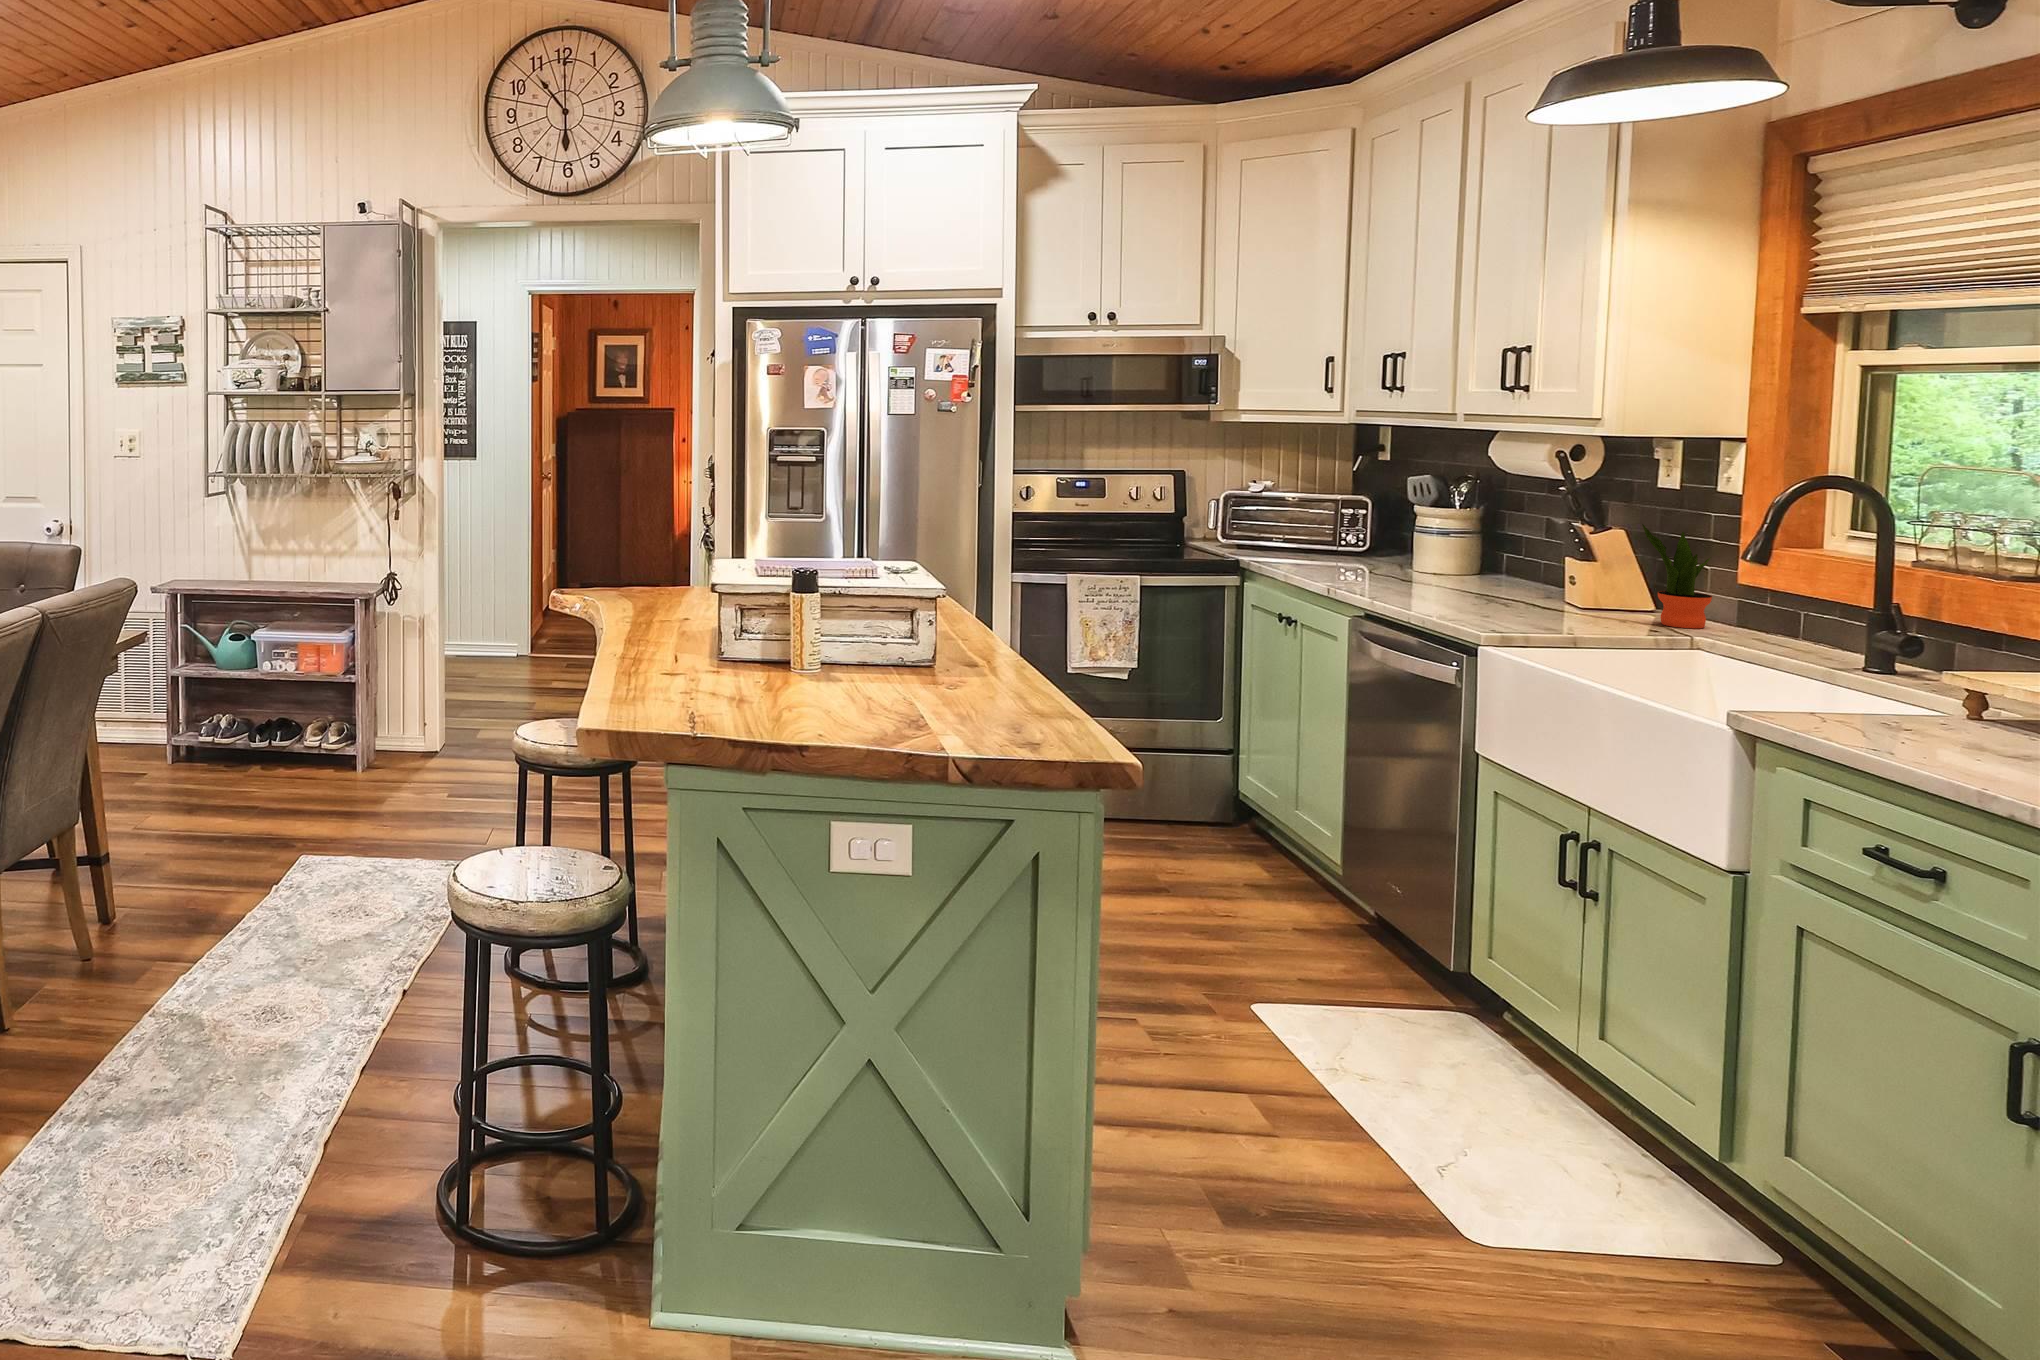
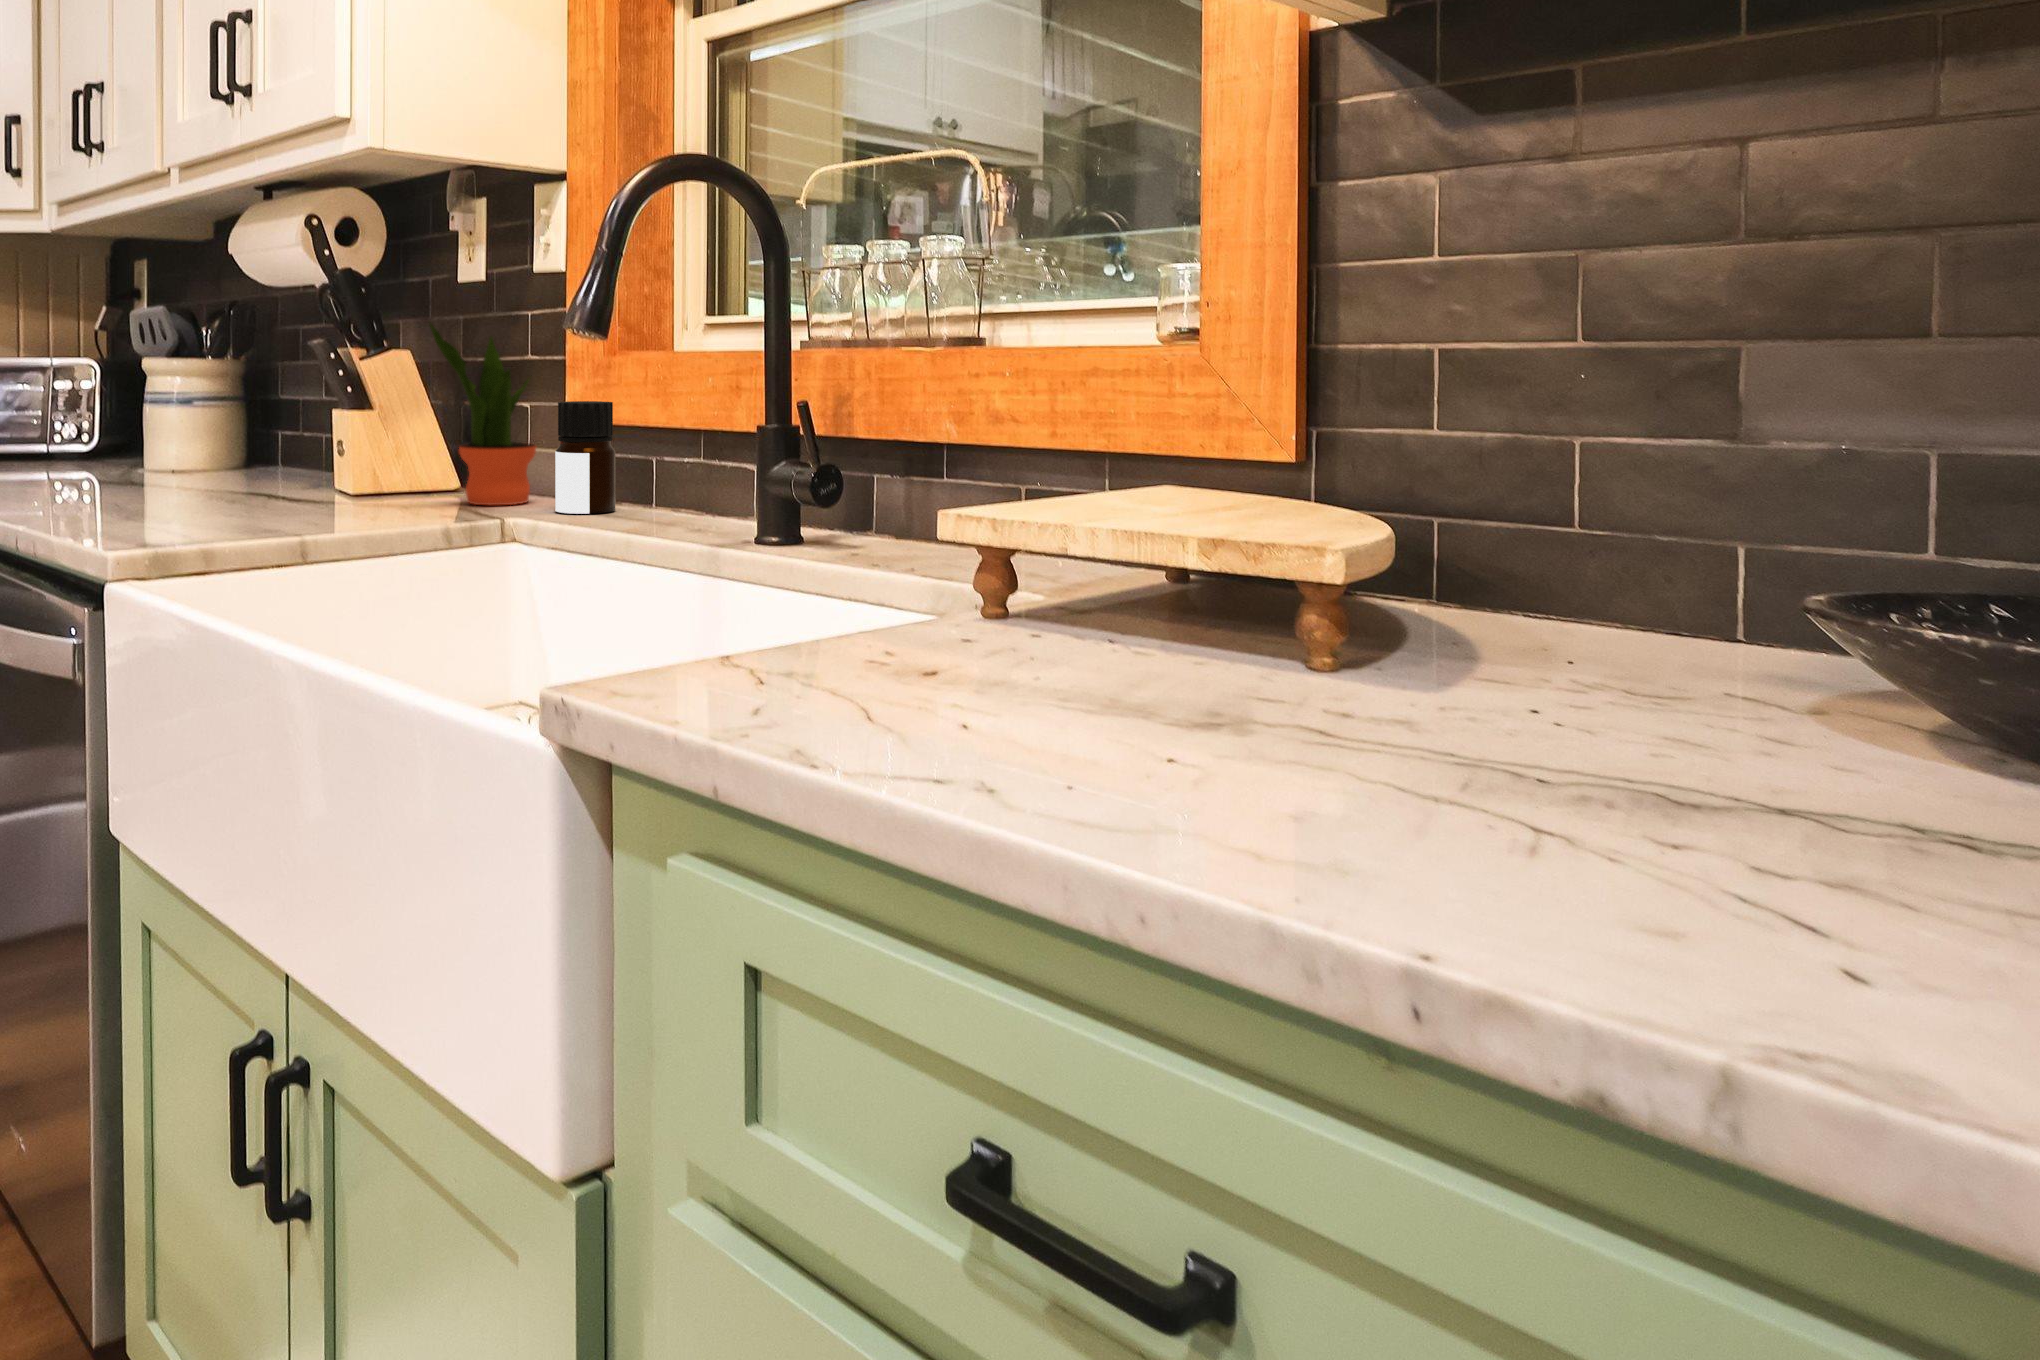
bottle: none [1725,577,1771,641] -> present [555,401,615,514]

